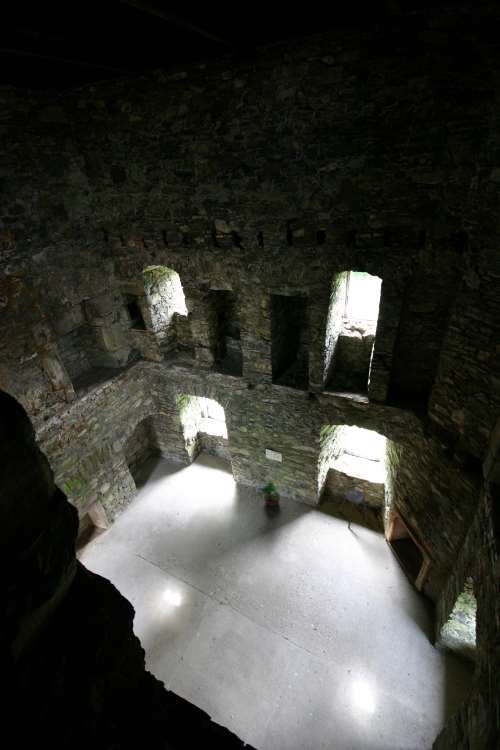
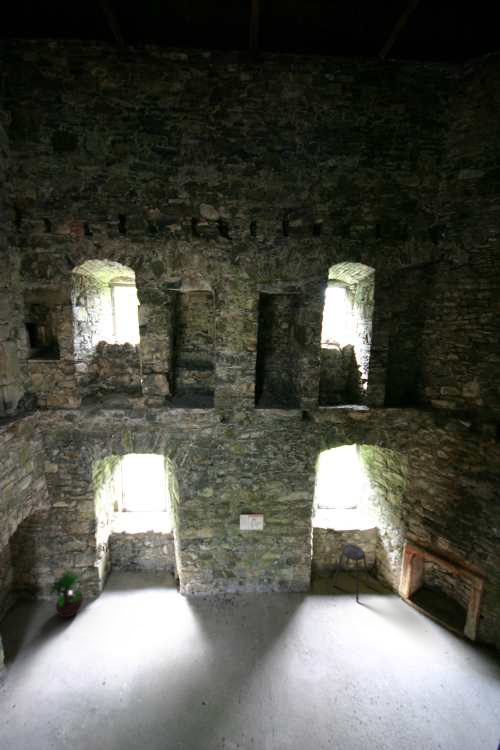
potted tree: present [260,481,280,506] -> present [46,570,83,617]

